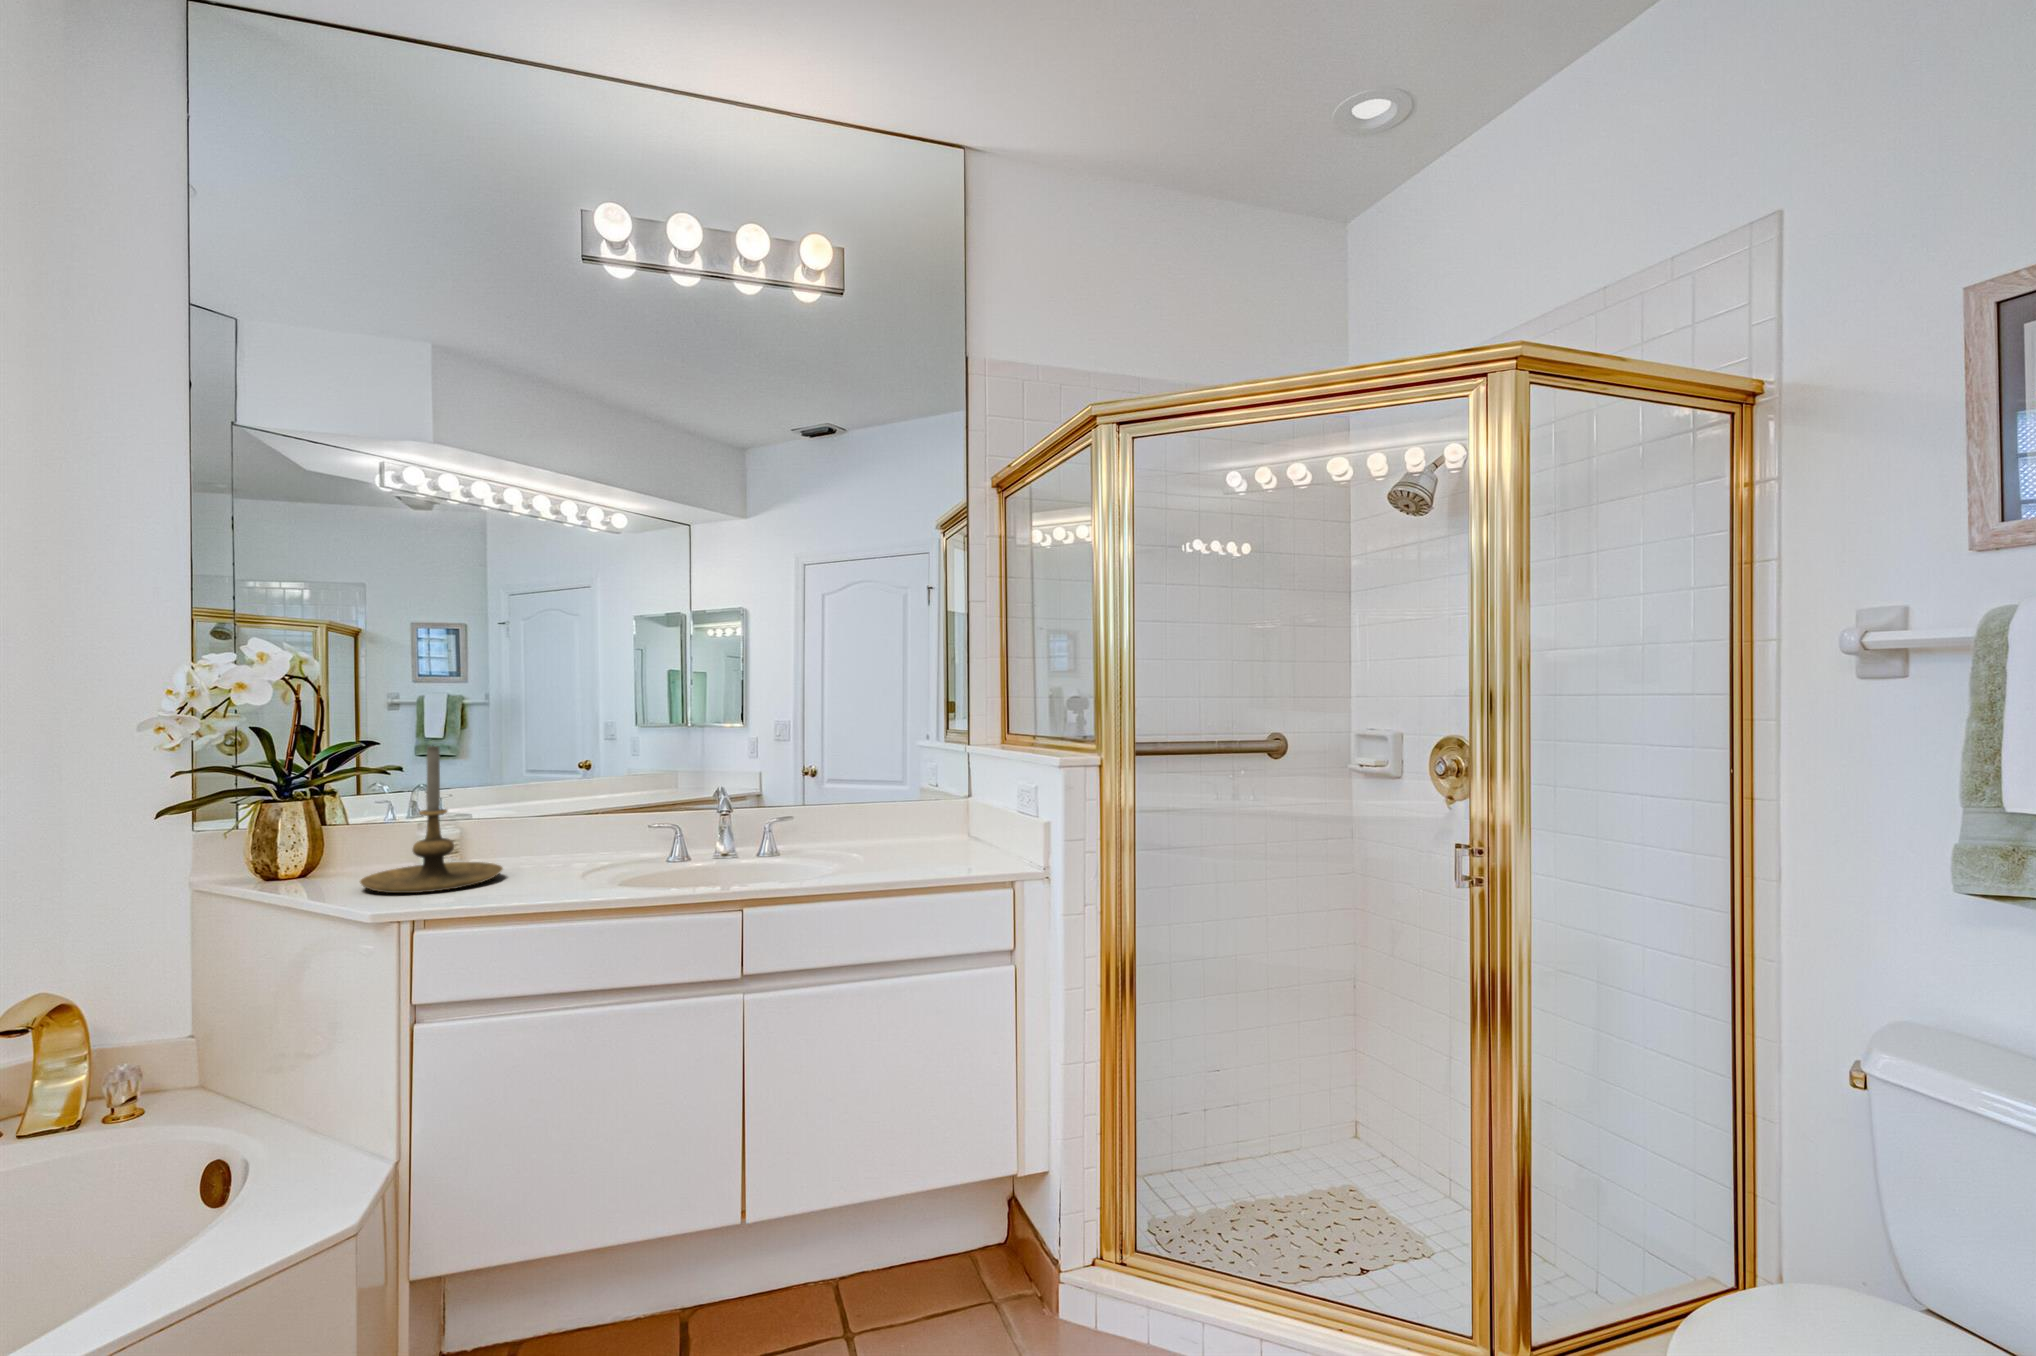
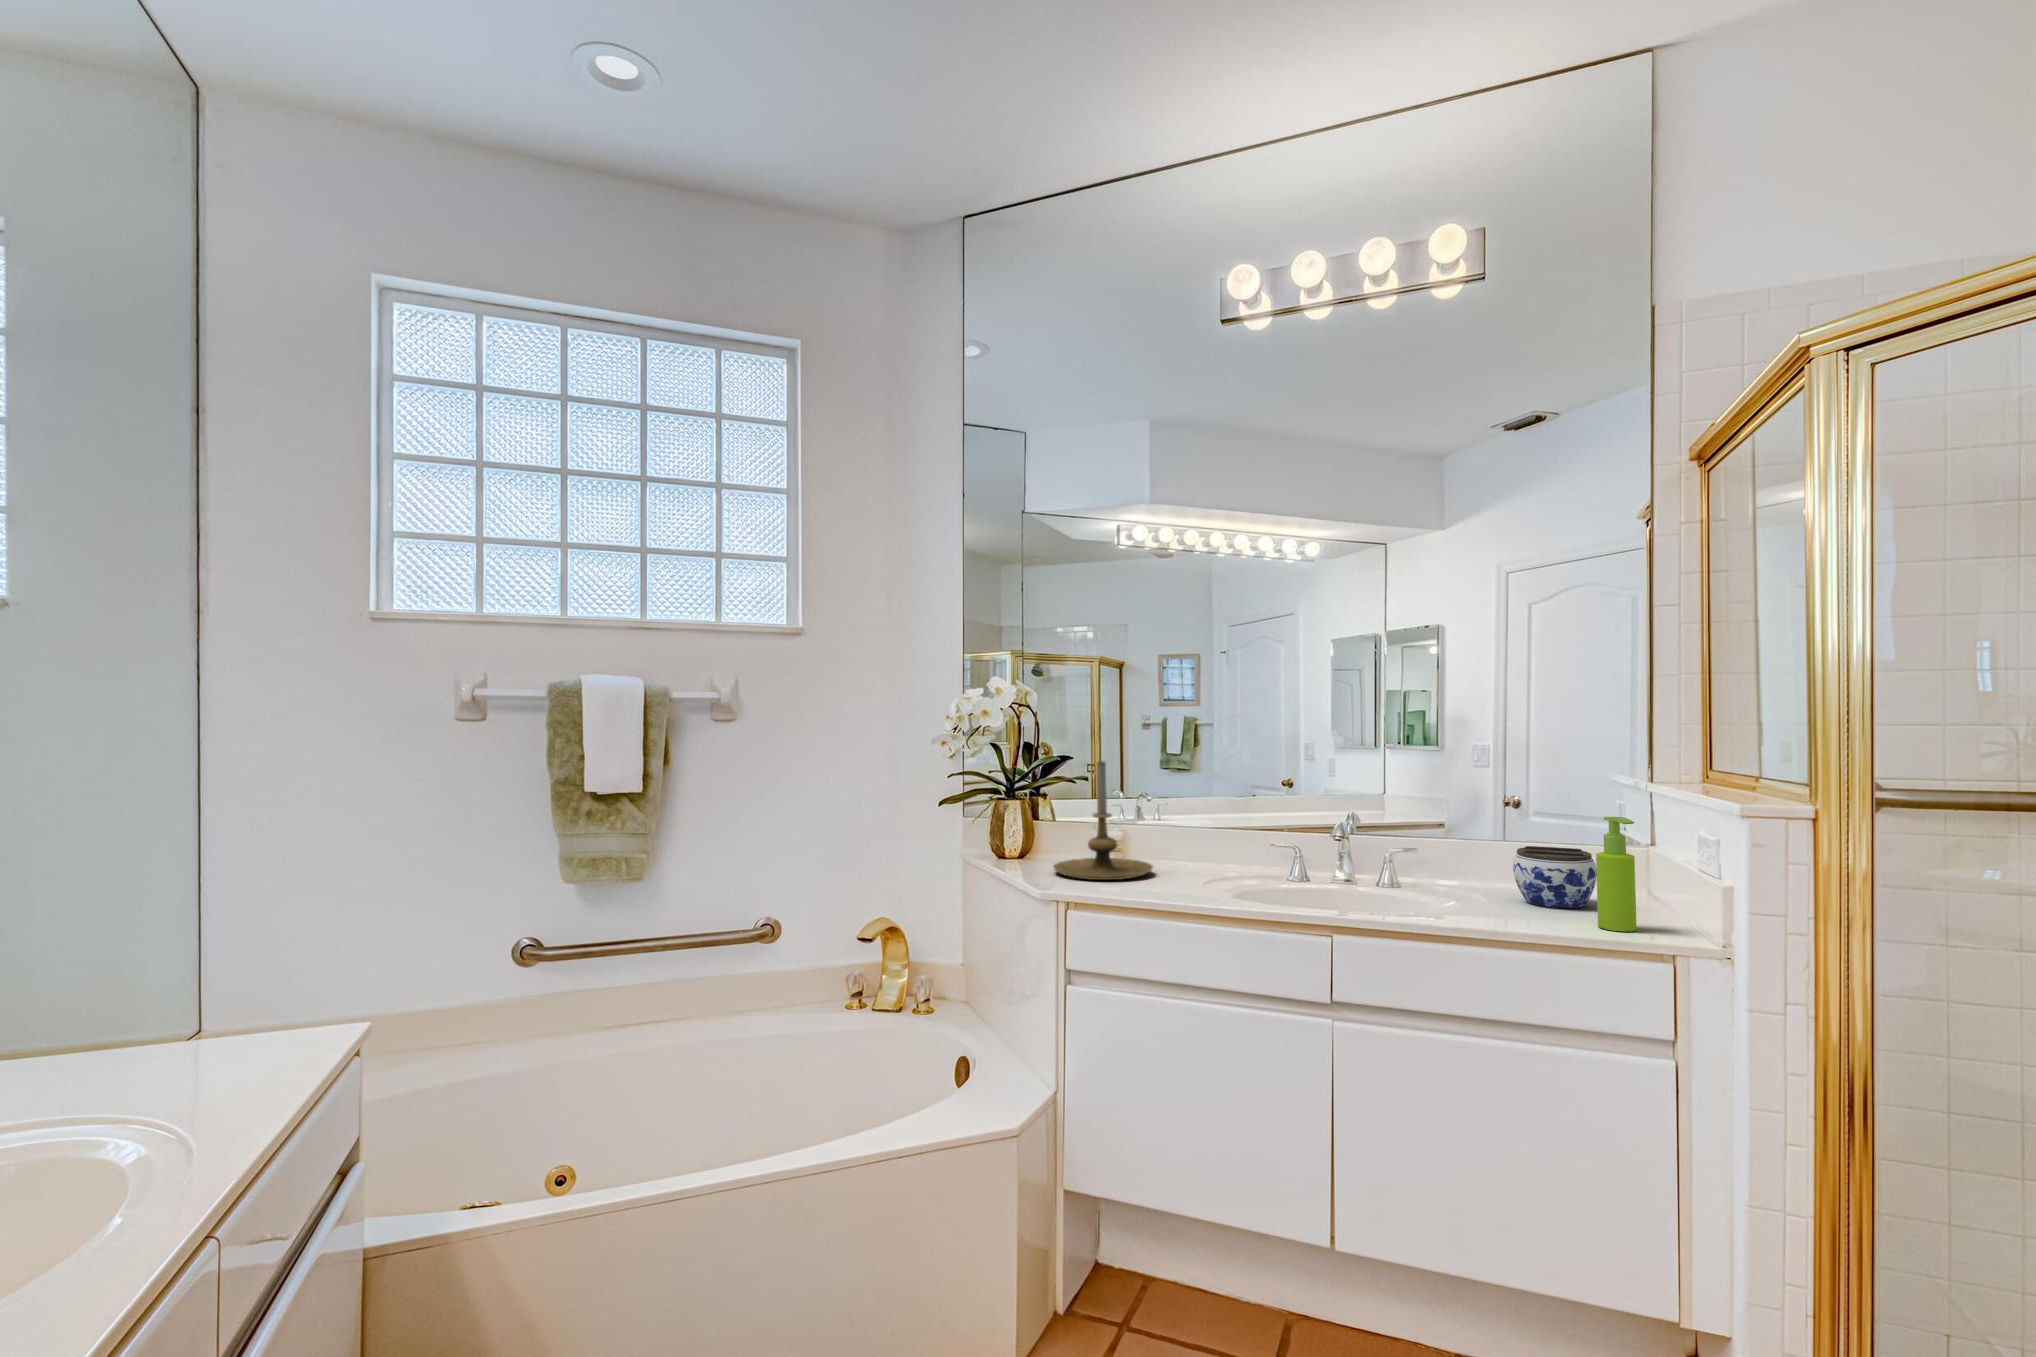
soap dispenser: none [952,772,981,866] -> present [1596,817,1637,932]
jar: none [875,802,938,854] -> present [1513,846,1597,908]

